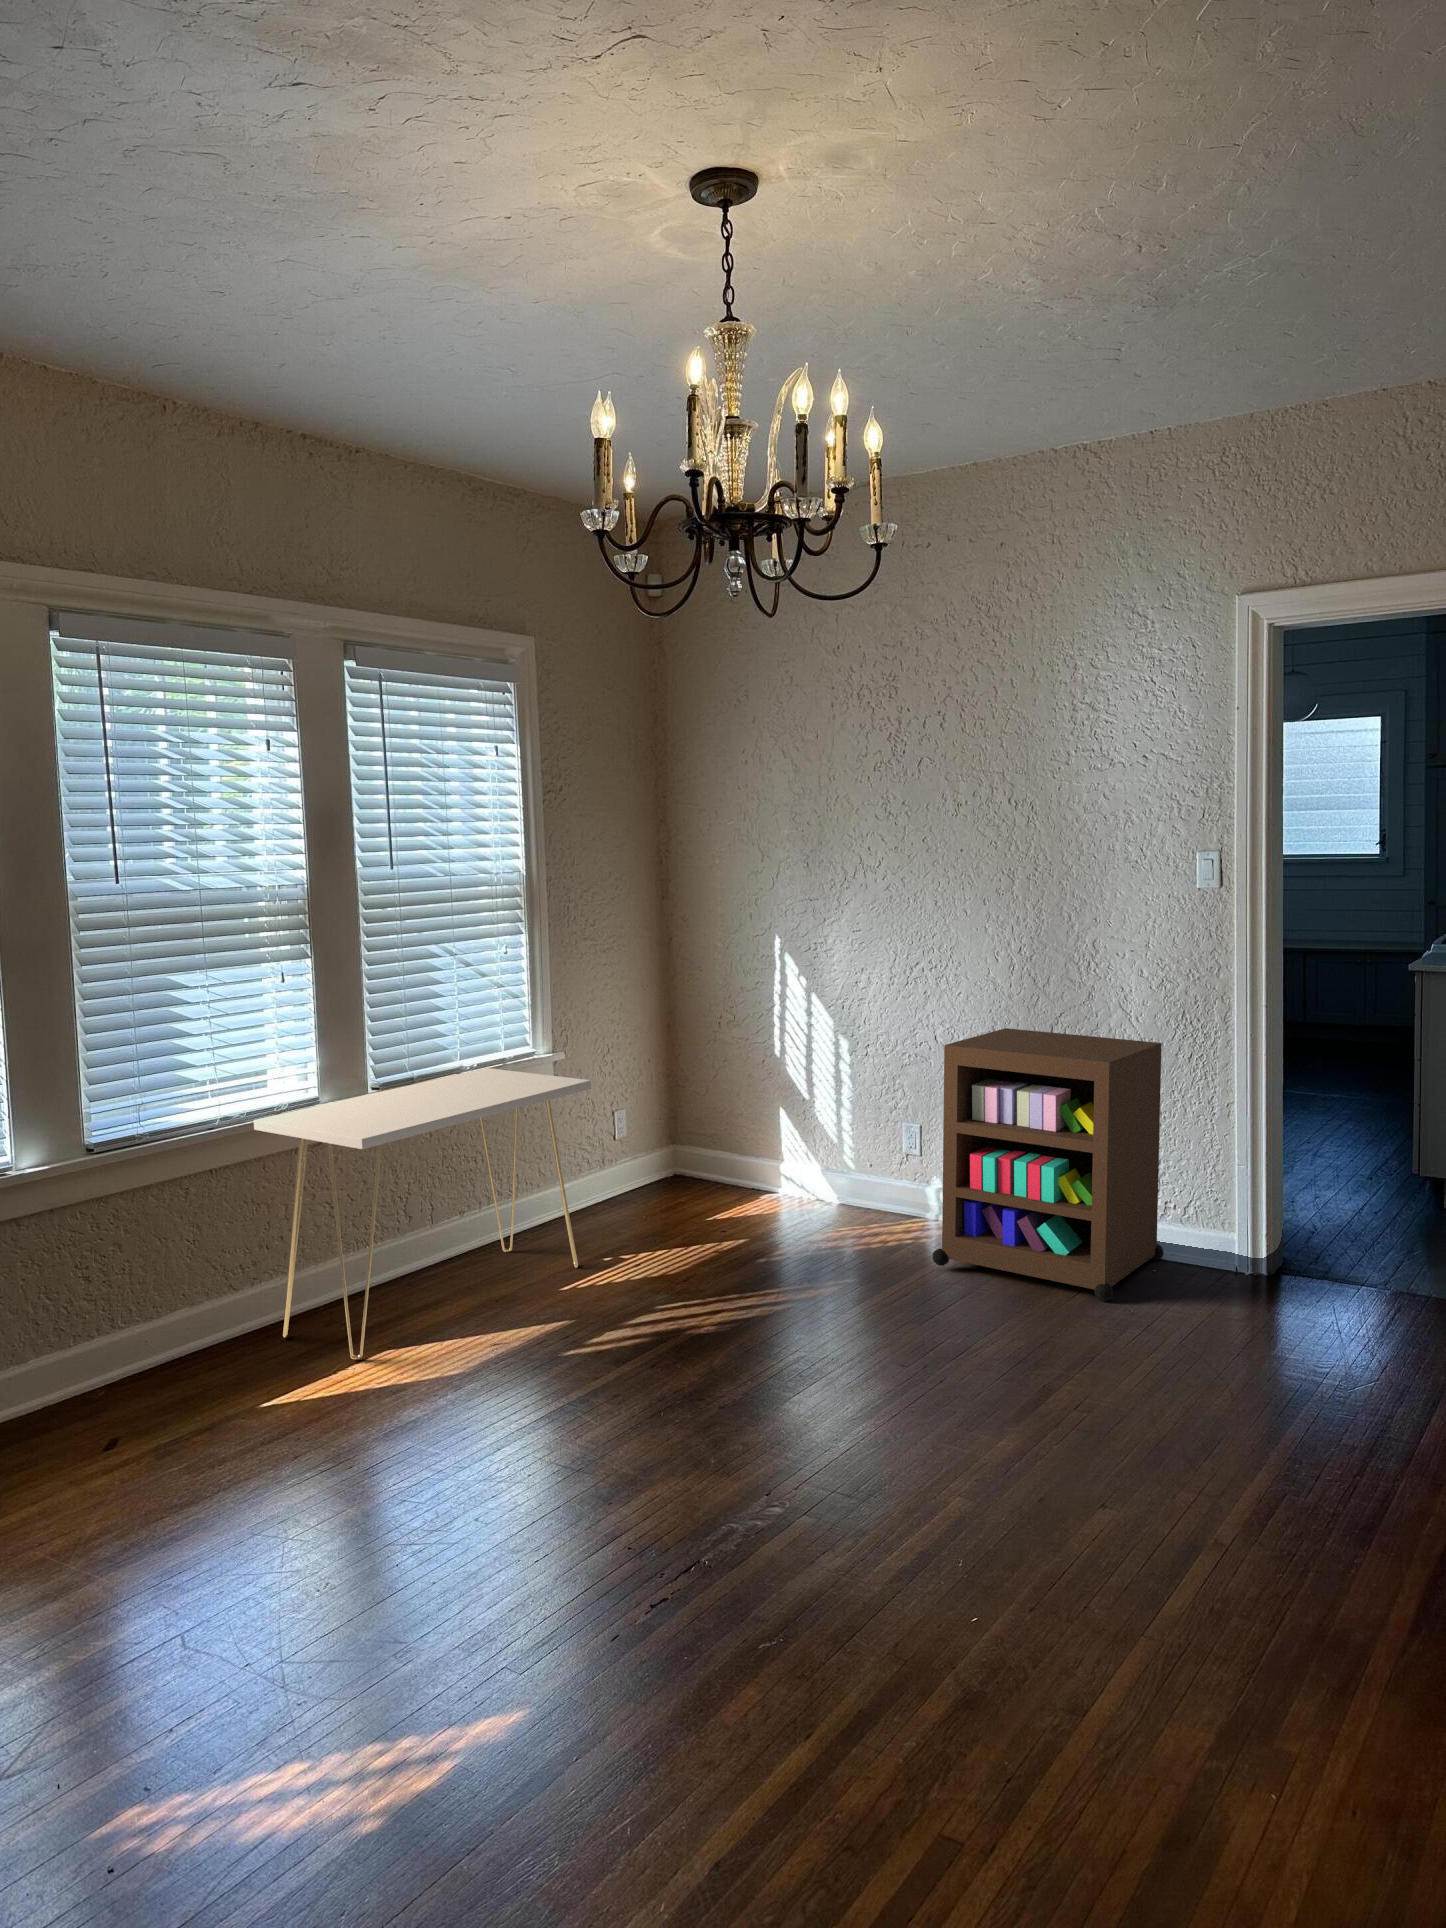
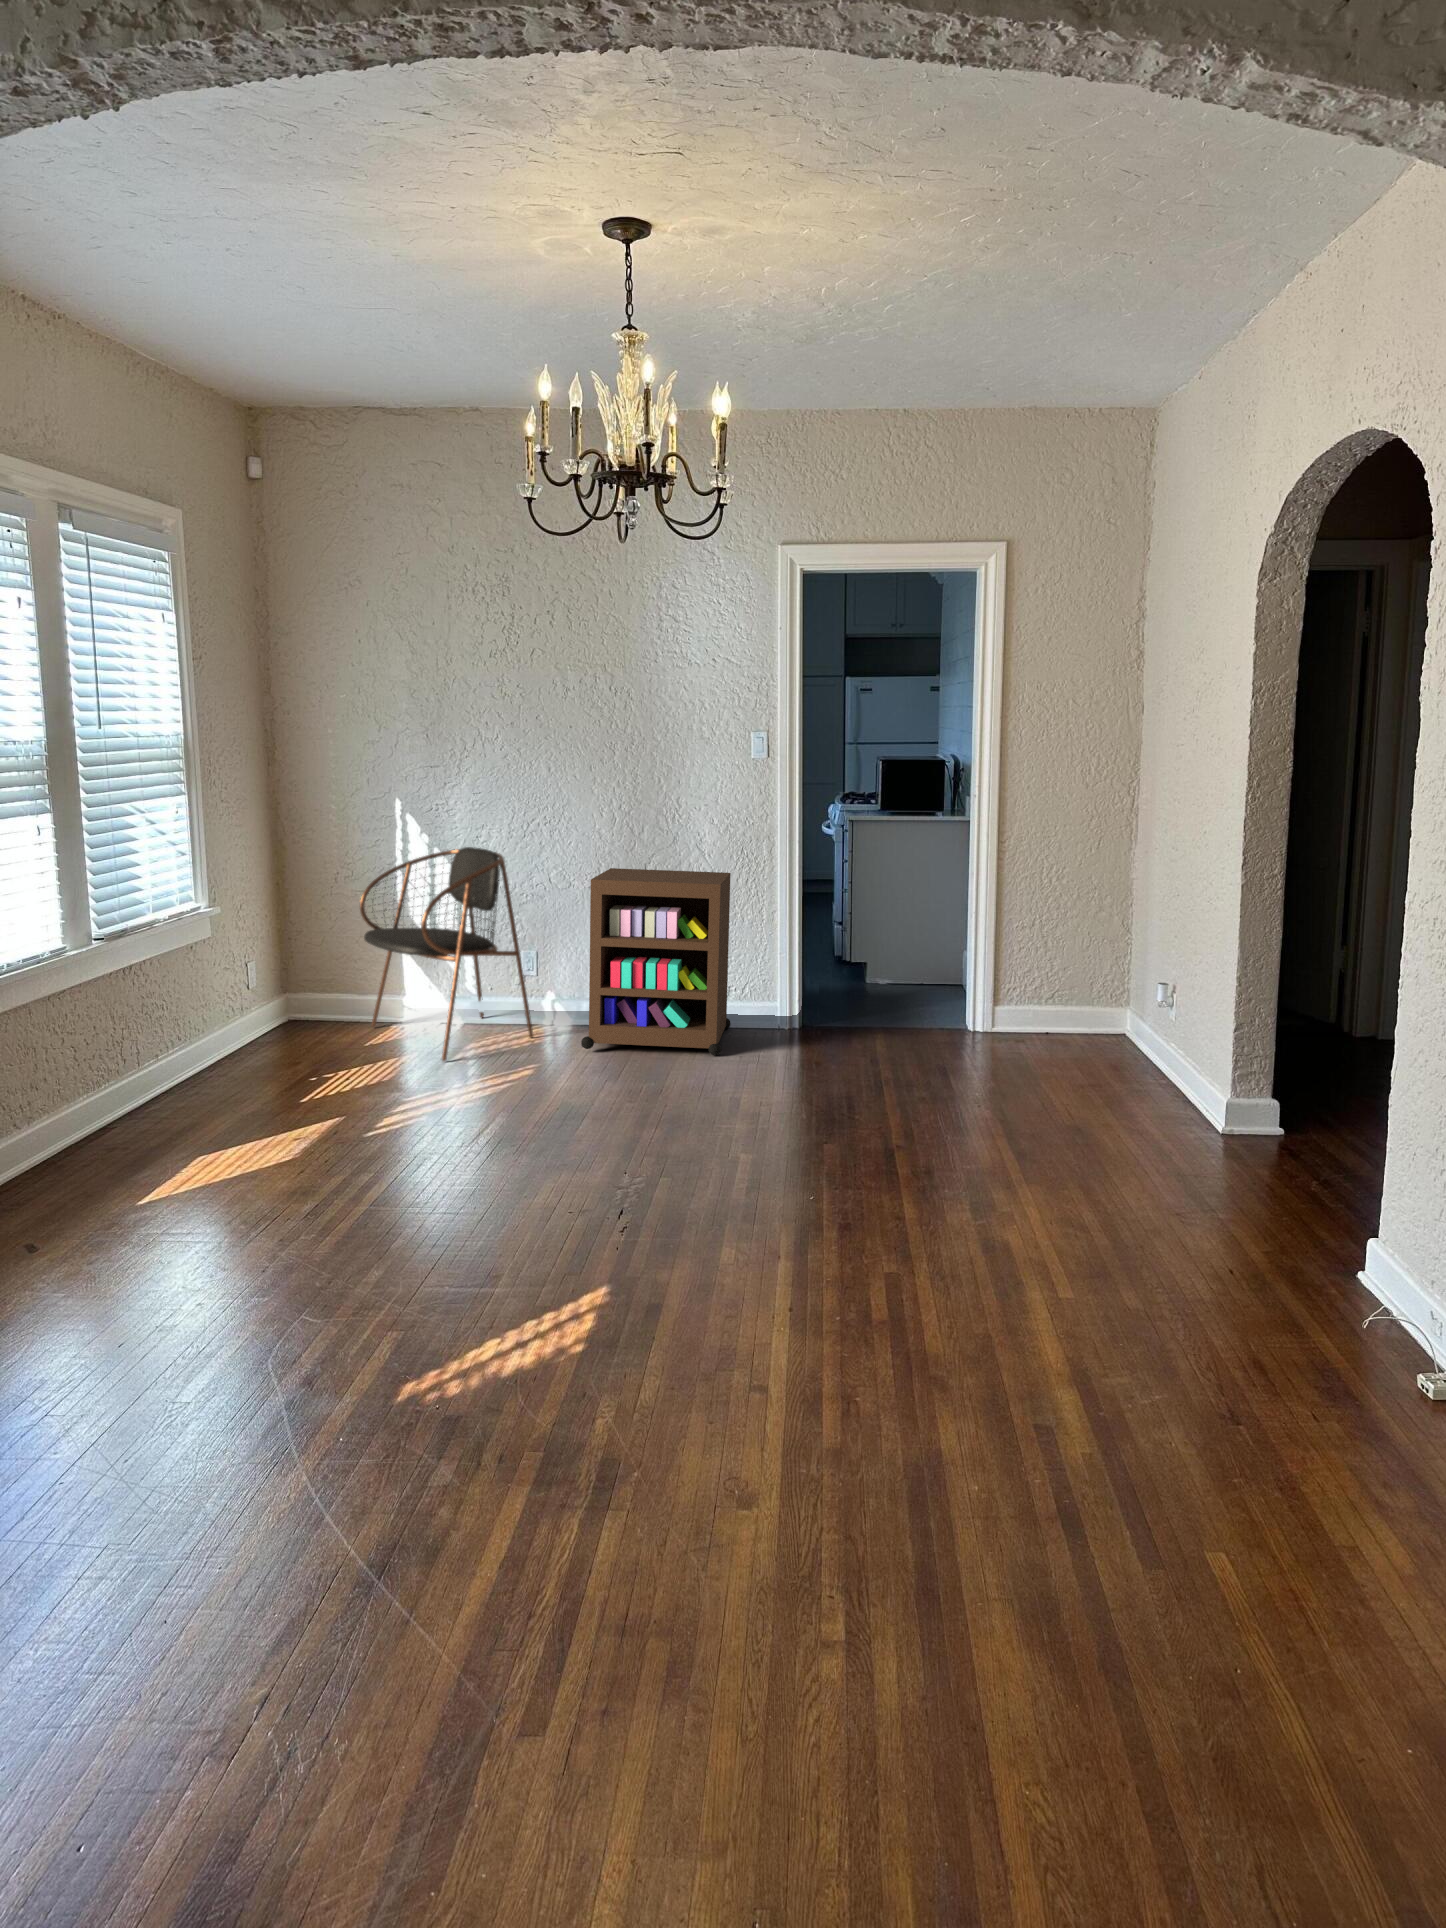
dining chair: none [711,994,896,1258] -> present [360,847,533,1061]
console table: present [254,1068,591,1359] -> none [22,920,302,1173]

